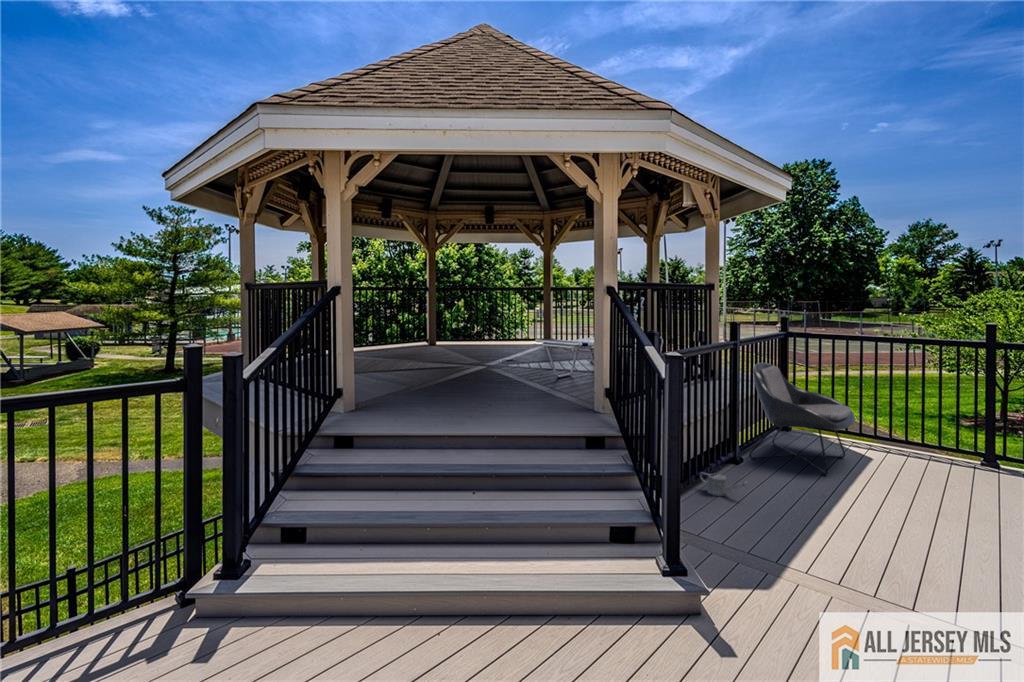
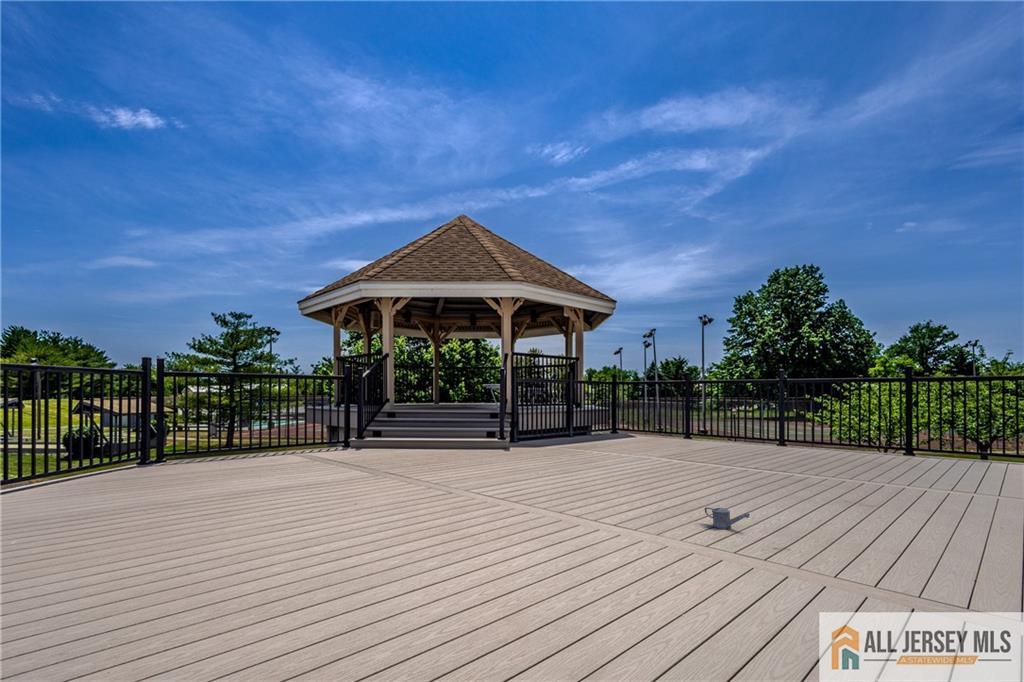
lounge chair: present [749,363,855,475] -> none [747,407,850,509]

